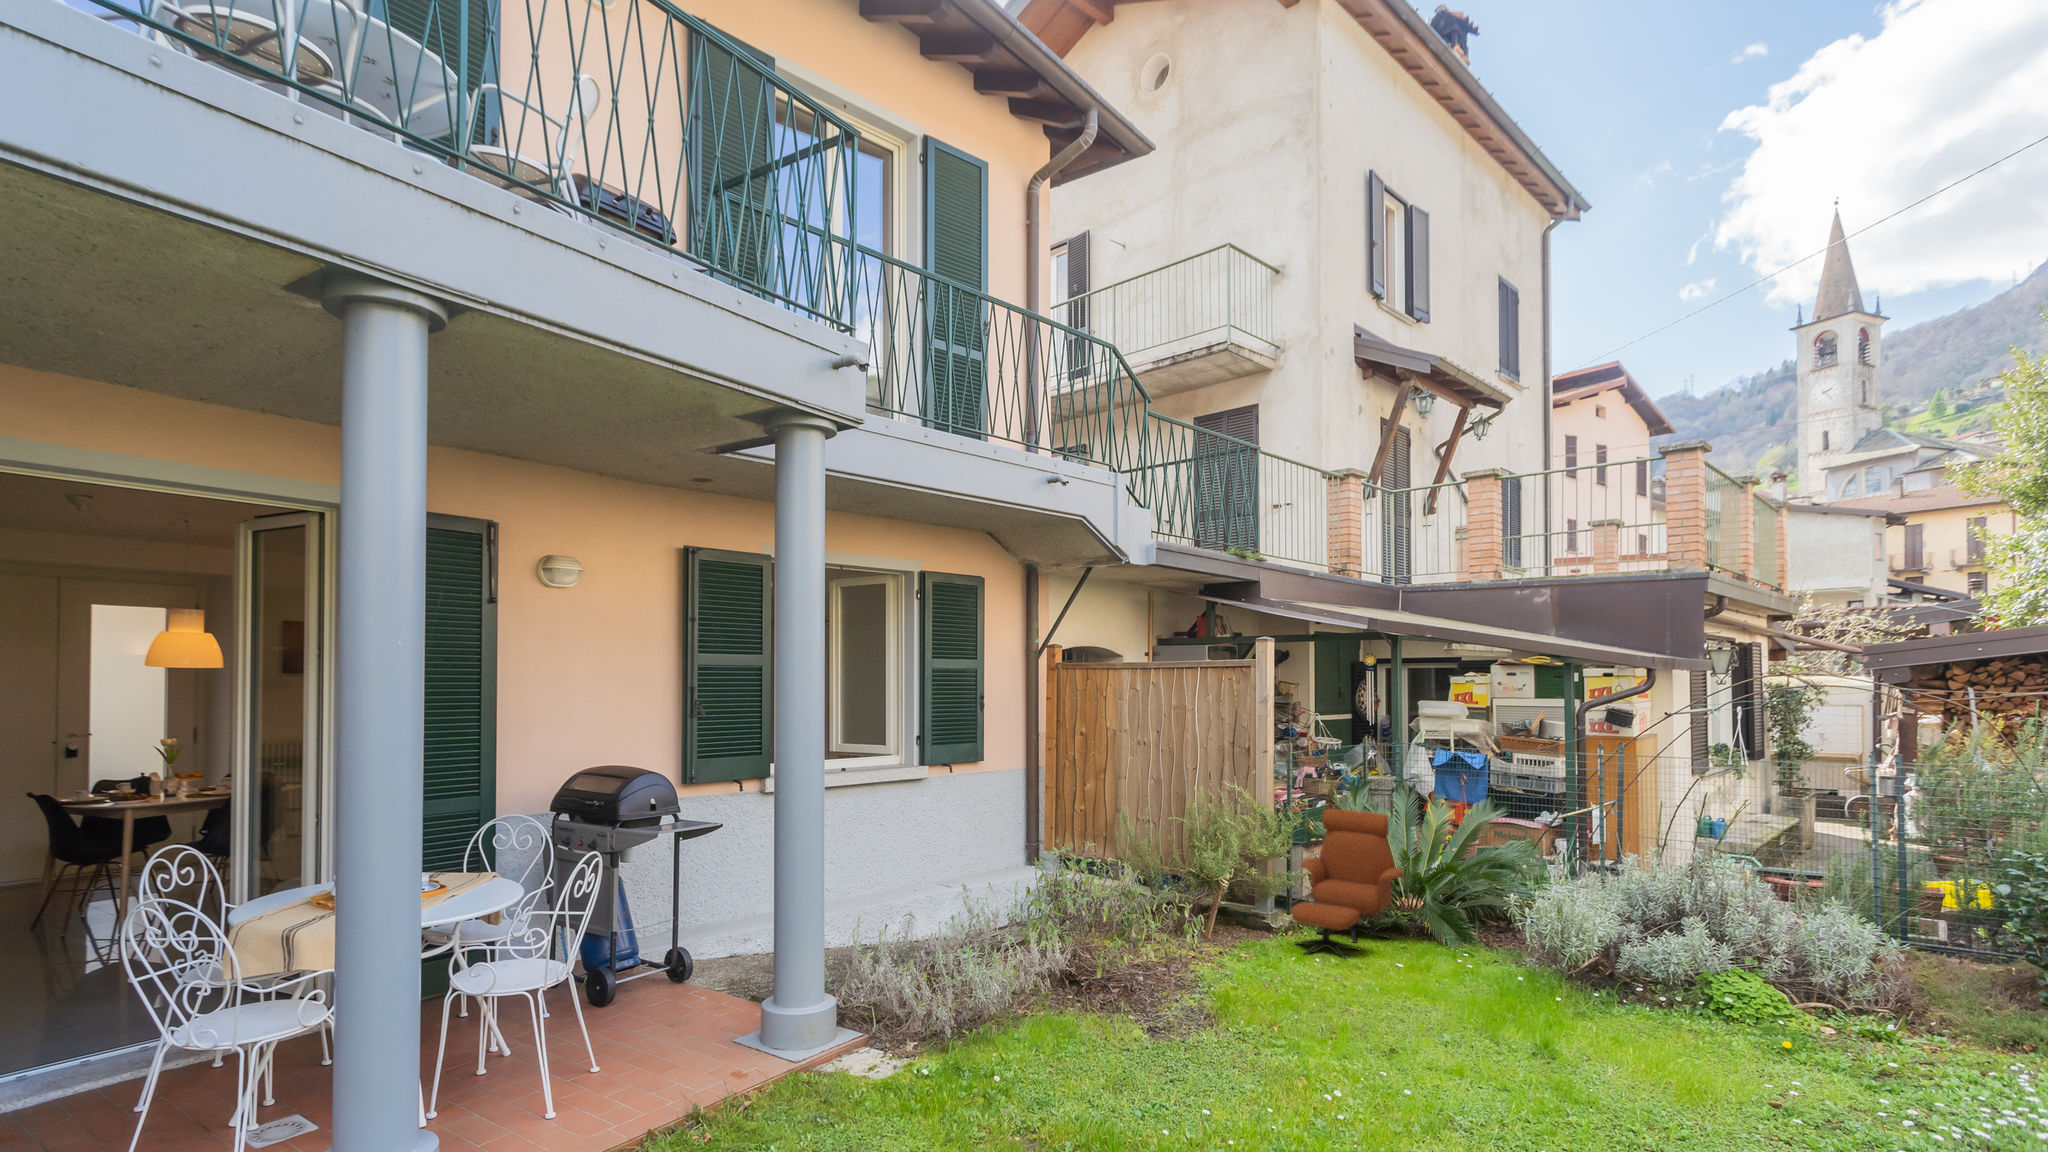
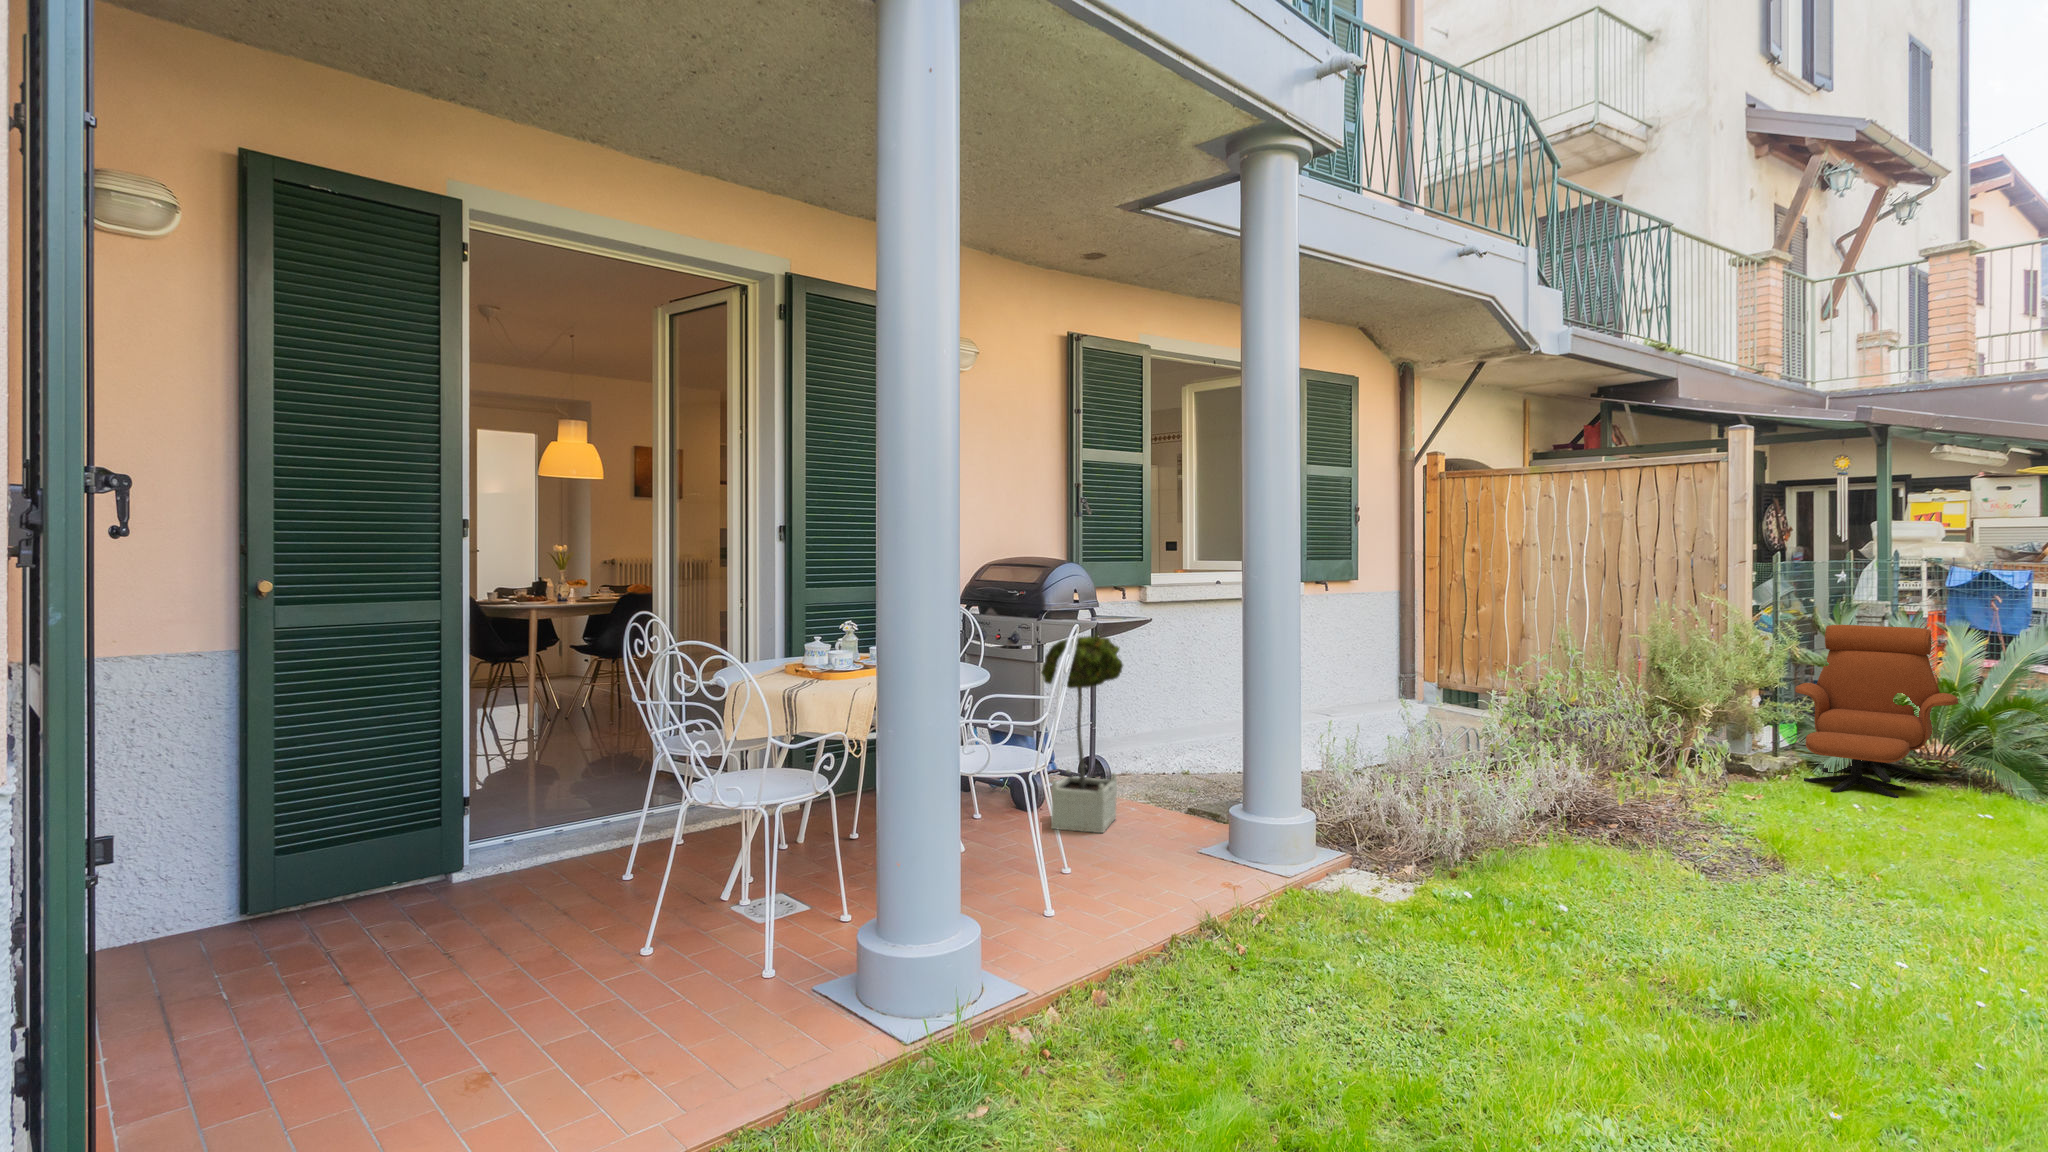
potted tree: none [610,841,690,1026] -> present [1041,633,1123,833]

